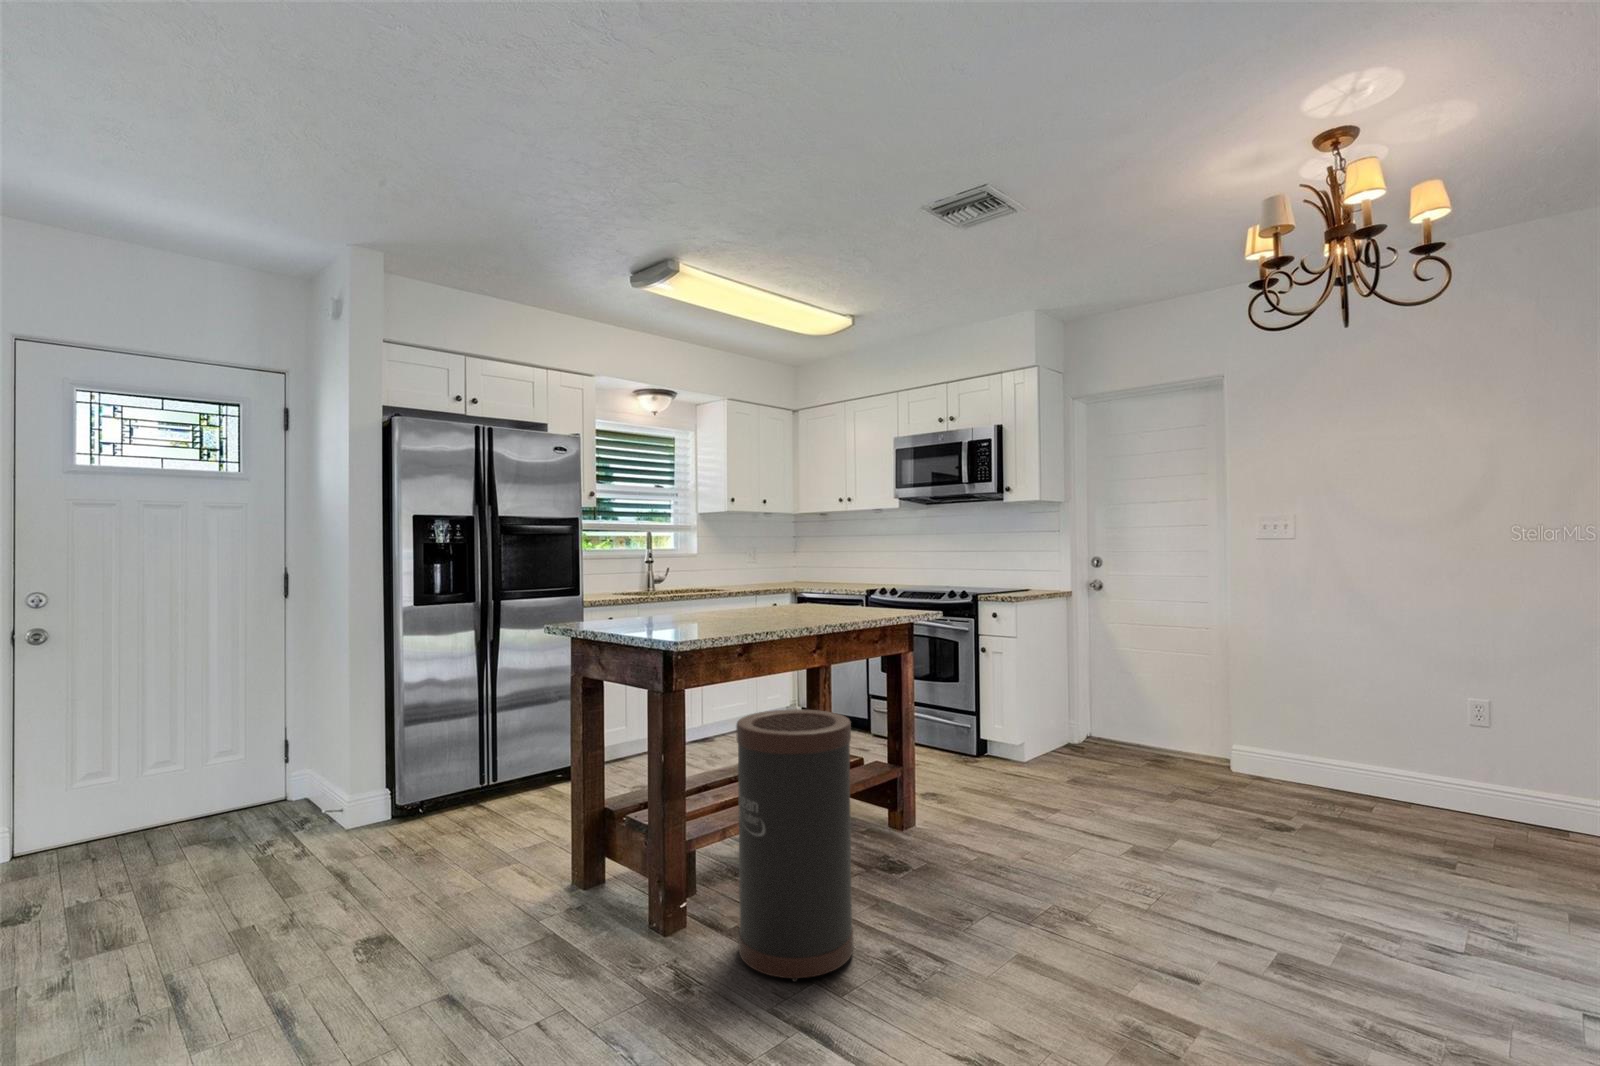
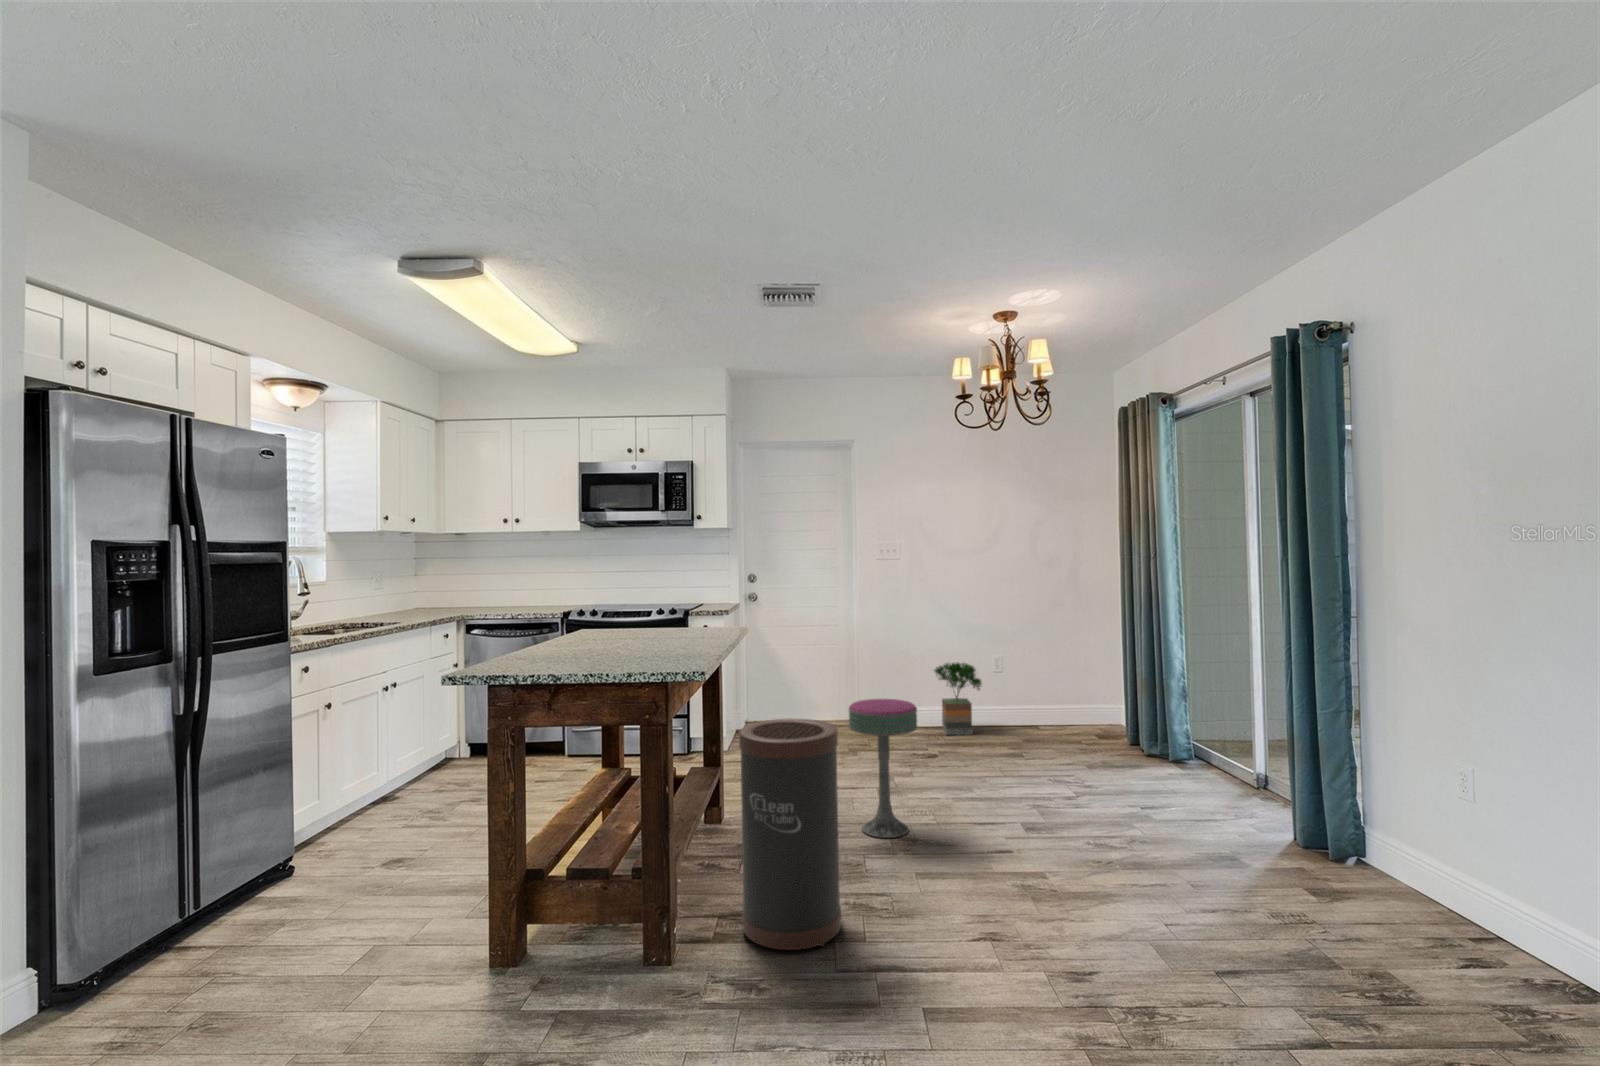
potted tree: none [1341,697,1432,817] -> present [934,662,982,735]
bar stool: none [1013,717,1110,907] -> present [849,699,917,838]

